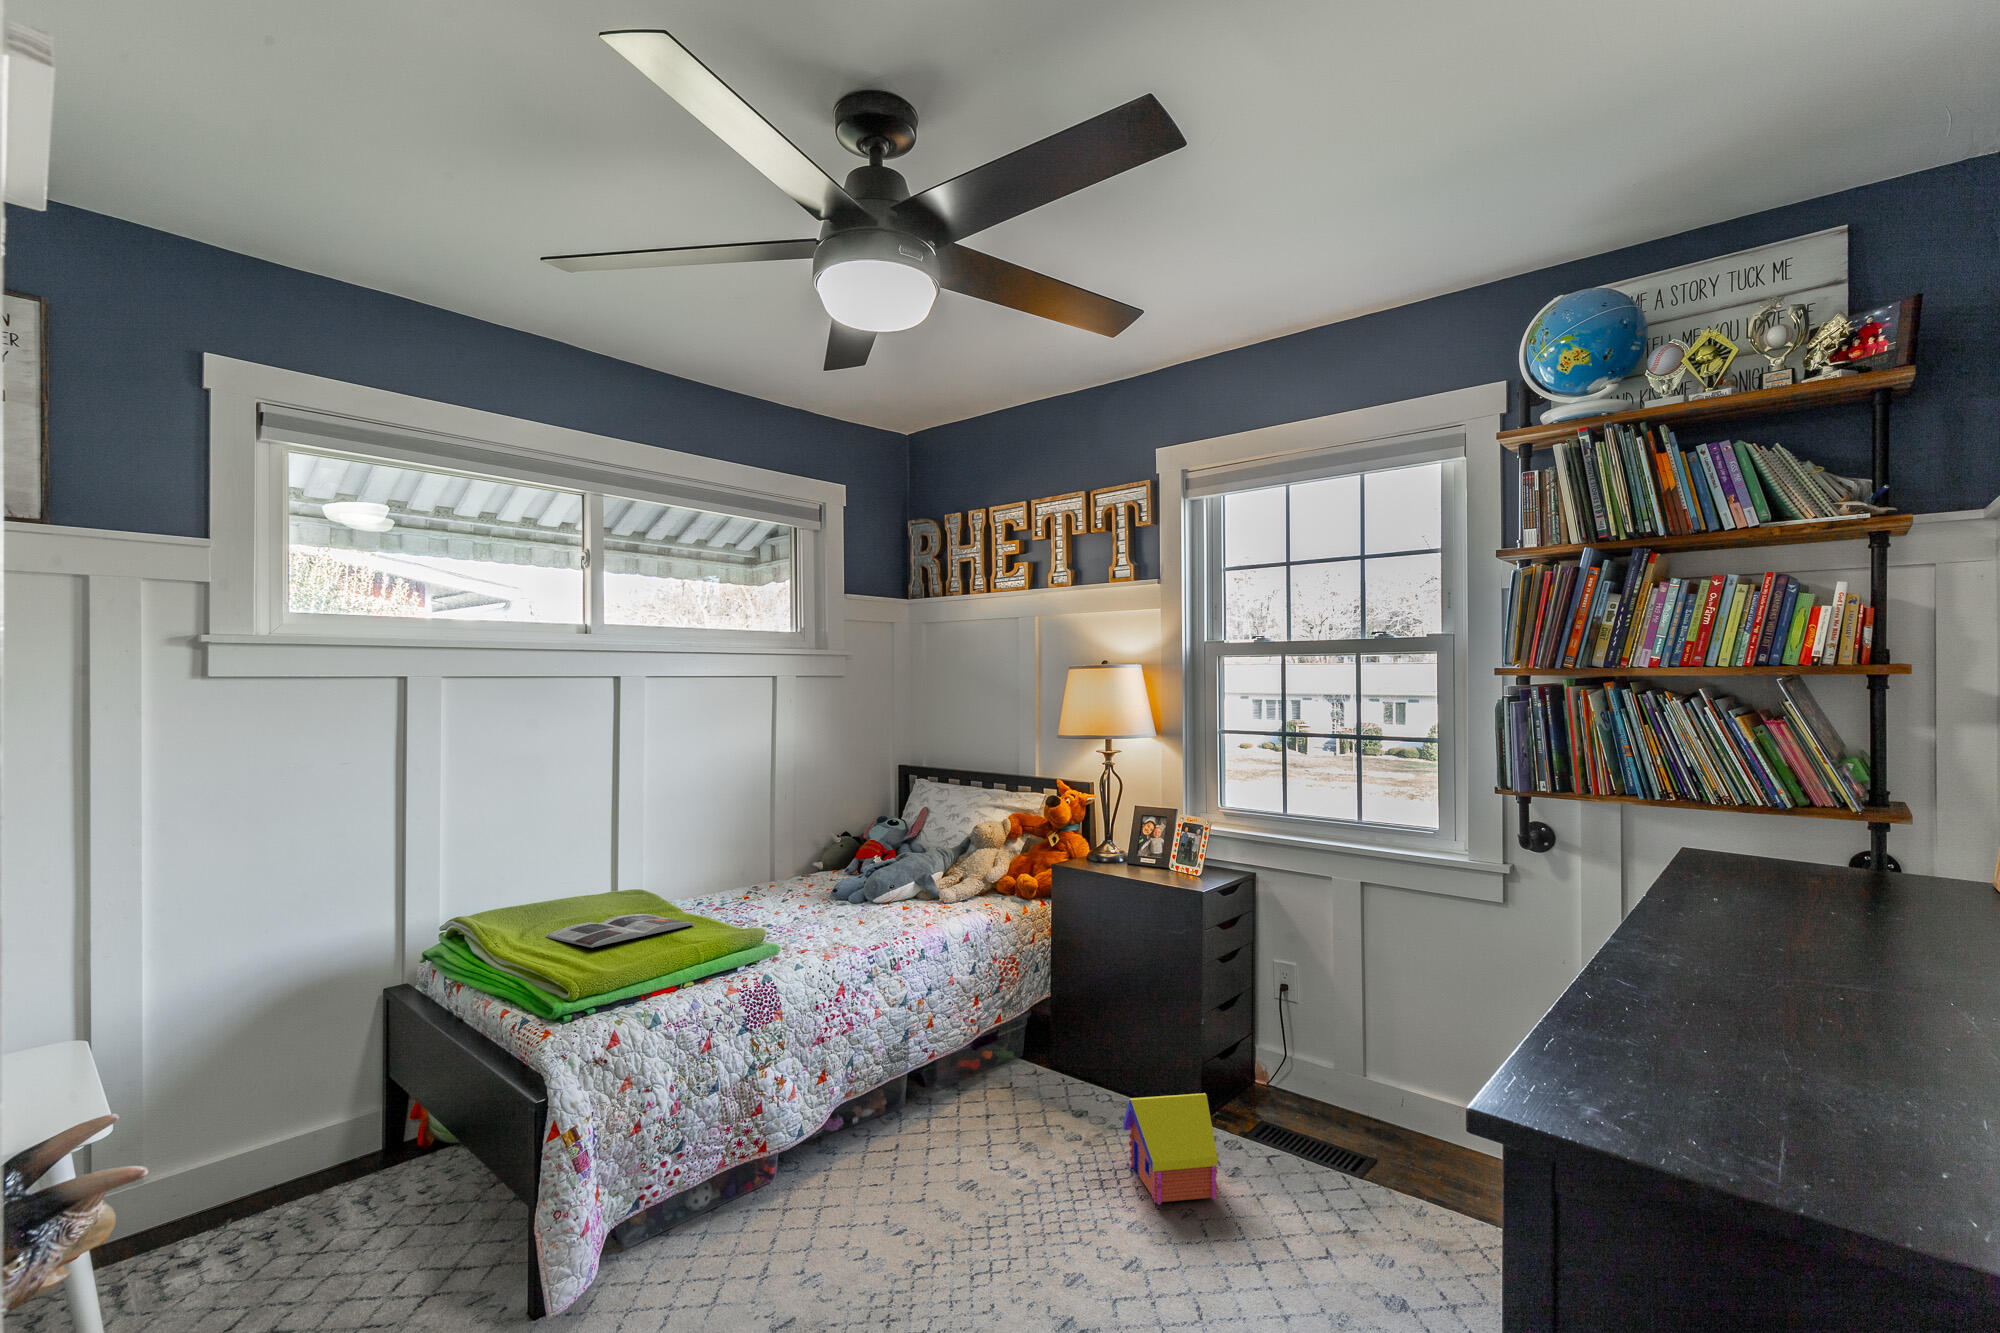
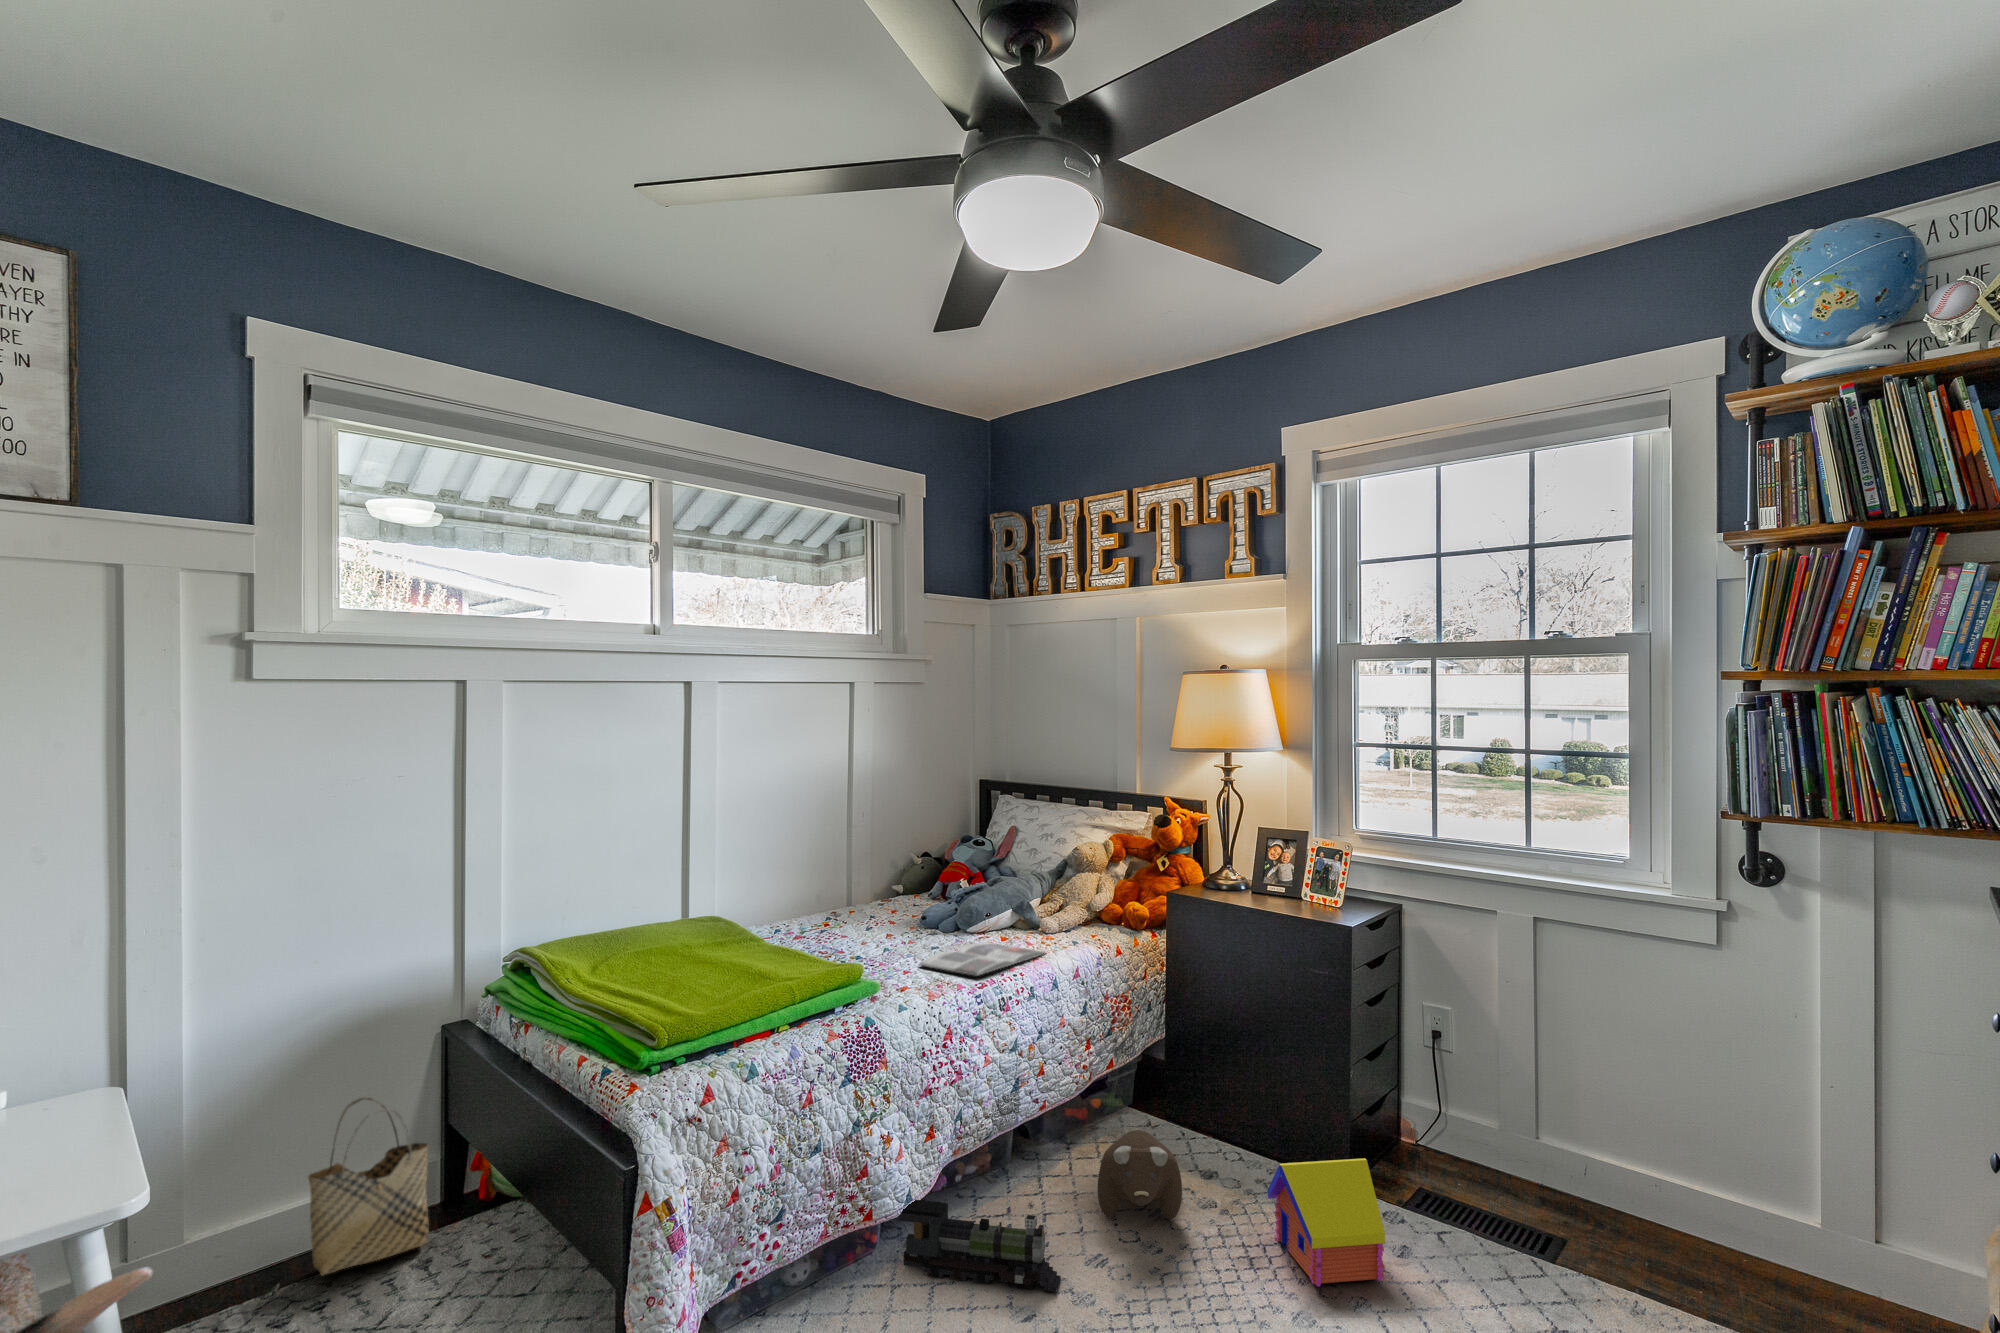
magazine: present [546,914,695,948] -> present [919,942,1045,976]
woven basket: none [258,1050,373,1209] -> present [308,1098,429,1275]
plush toy: none [975,1072,1050,1151] -> present [1097,1130,1182,1220]
toy train: none [792,1132,935,1213] -> present [899,1200,1061,1292]

